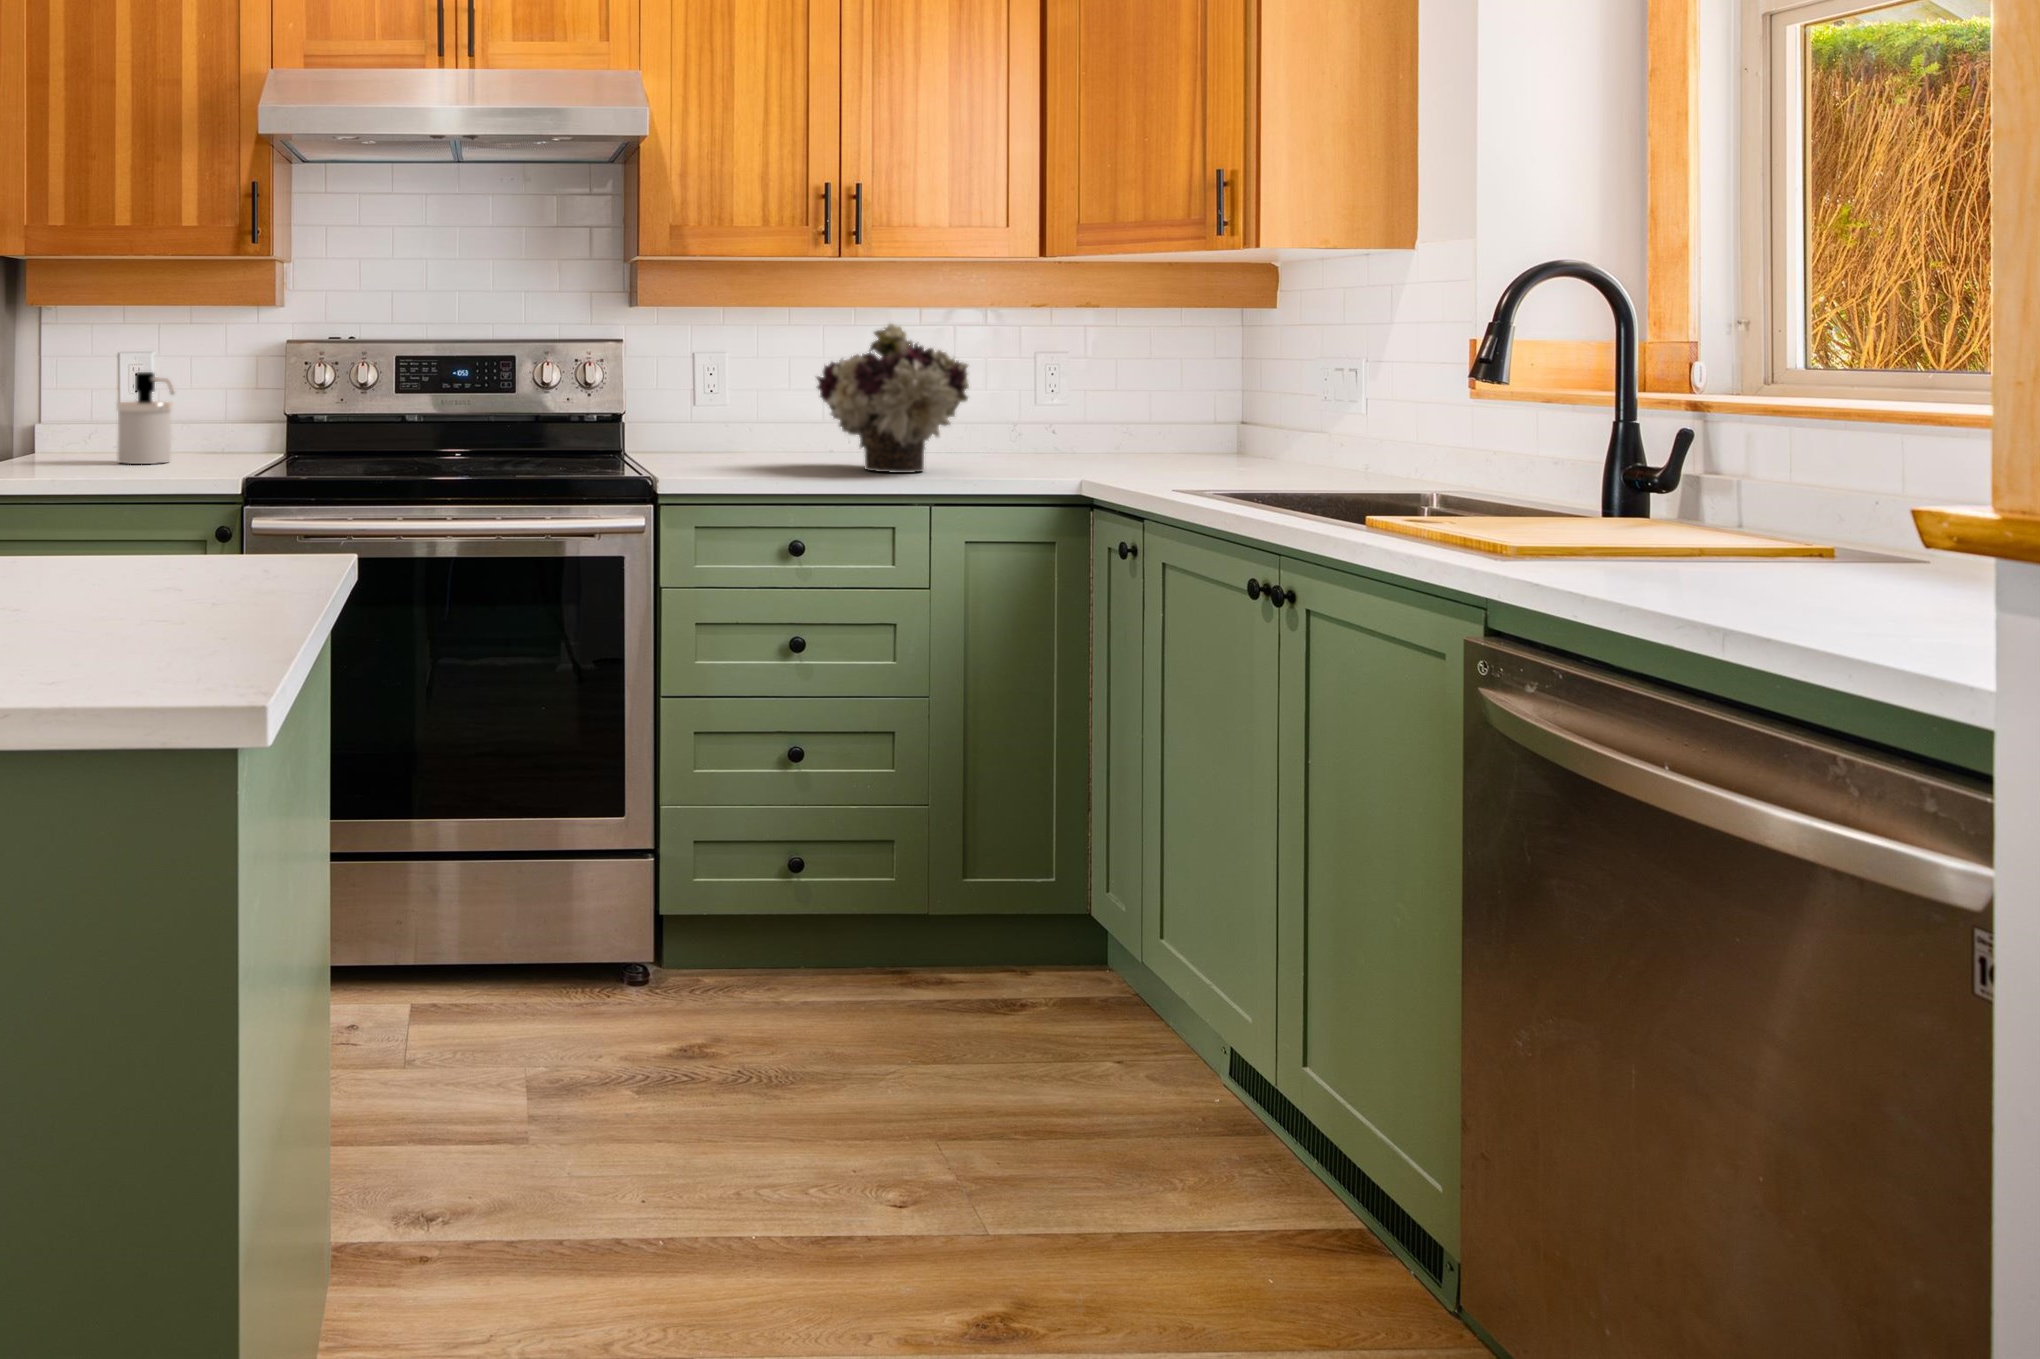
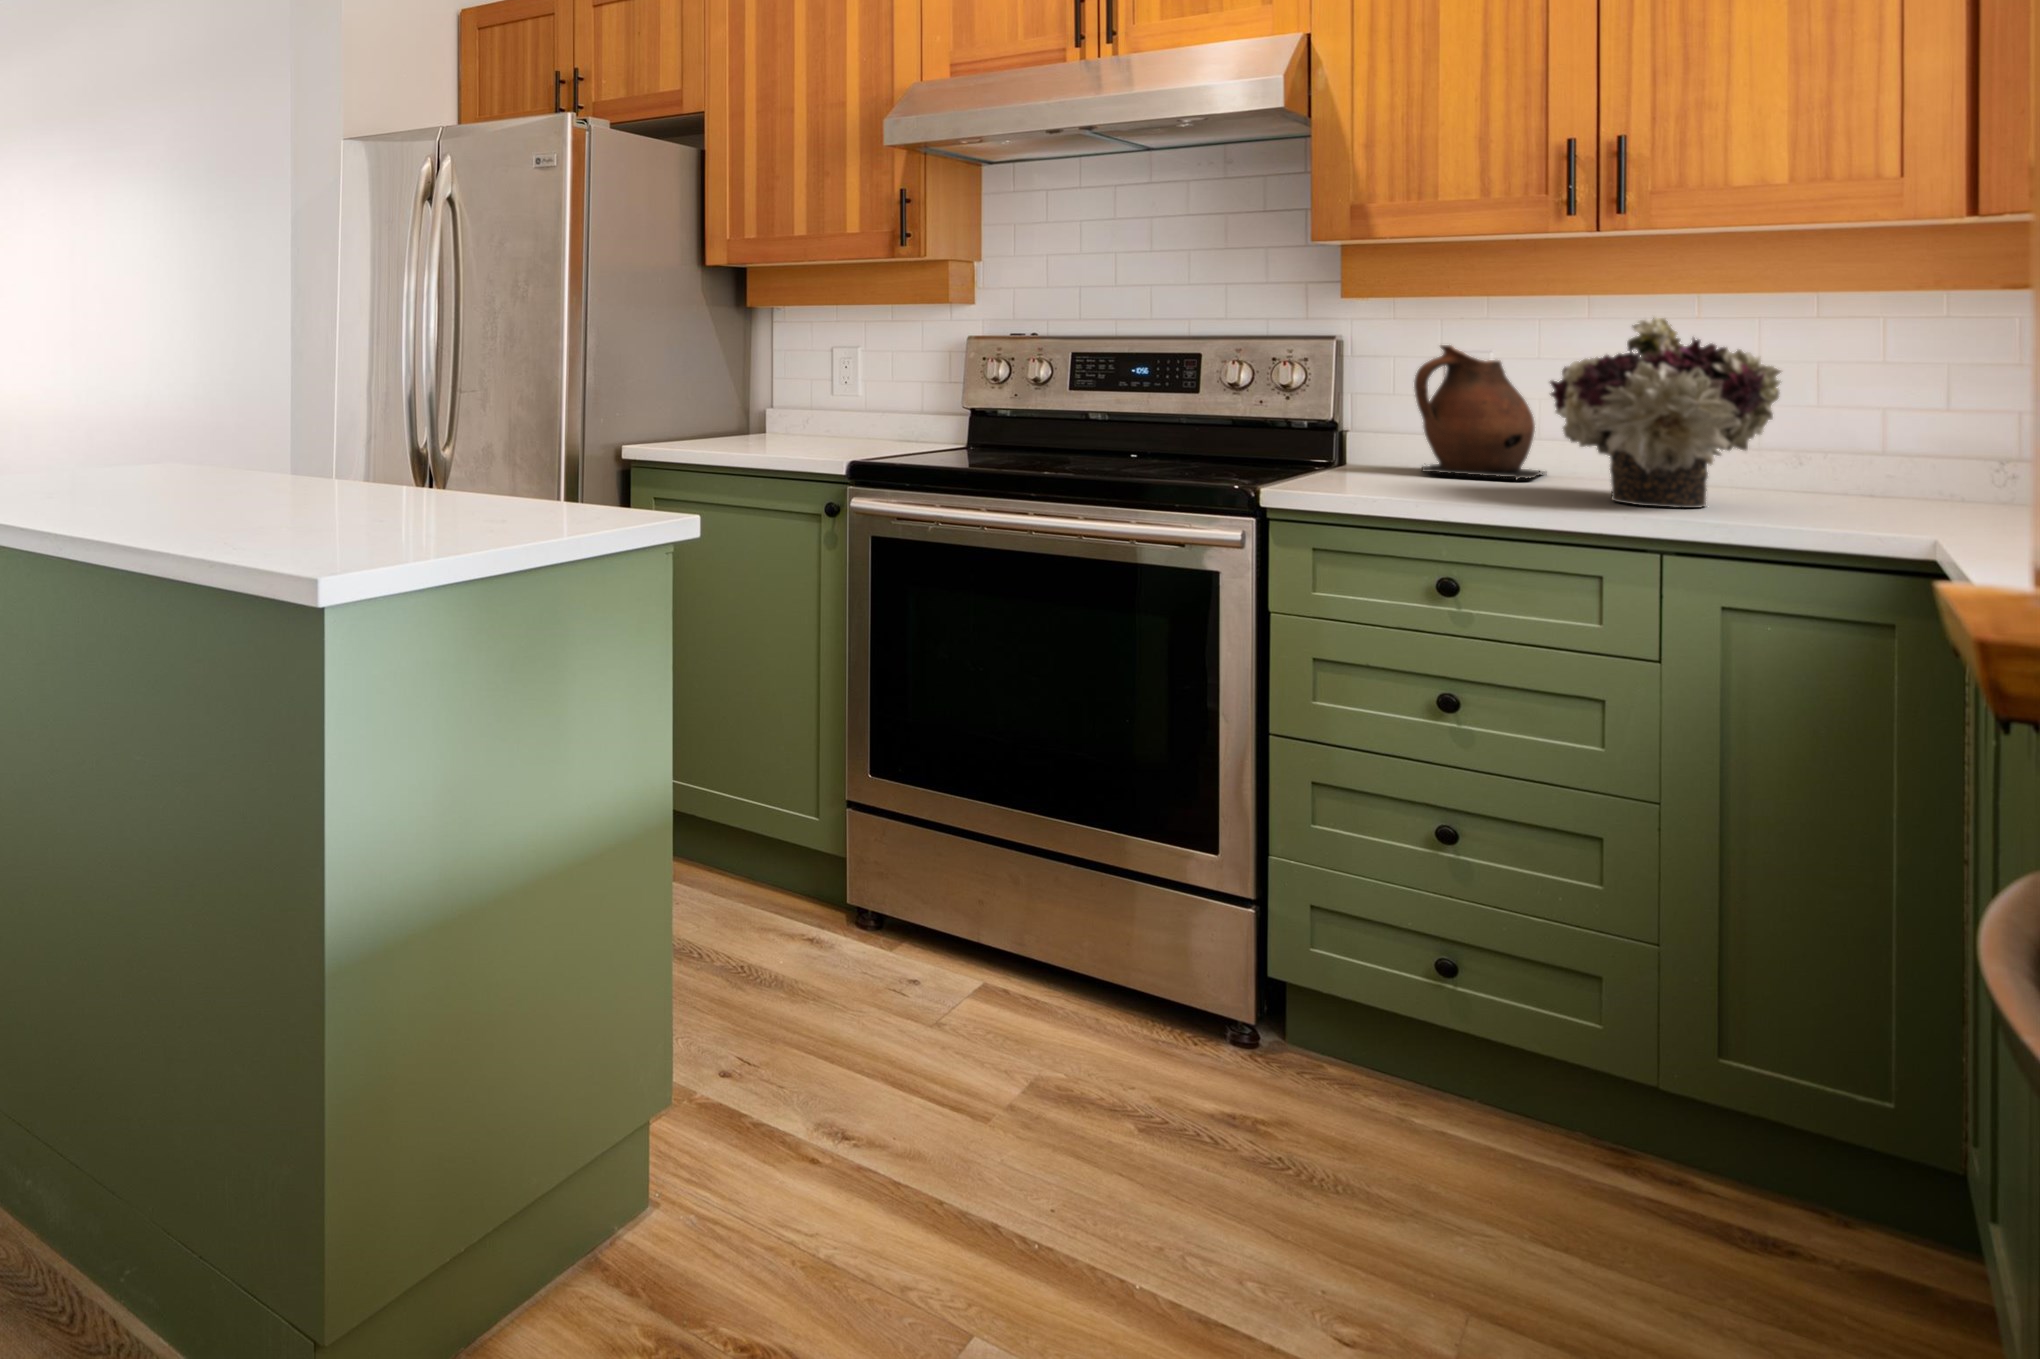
ceramic pitcher: none [689,349,783,461] -> present [1414,345,1546,479]
soap dispenser: present [116,372,174,464] -> none [808,364,858,445]

